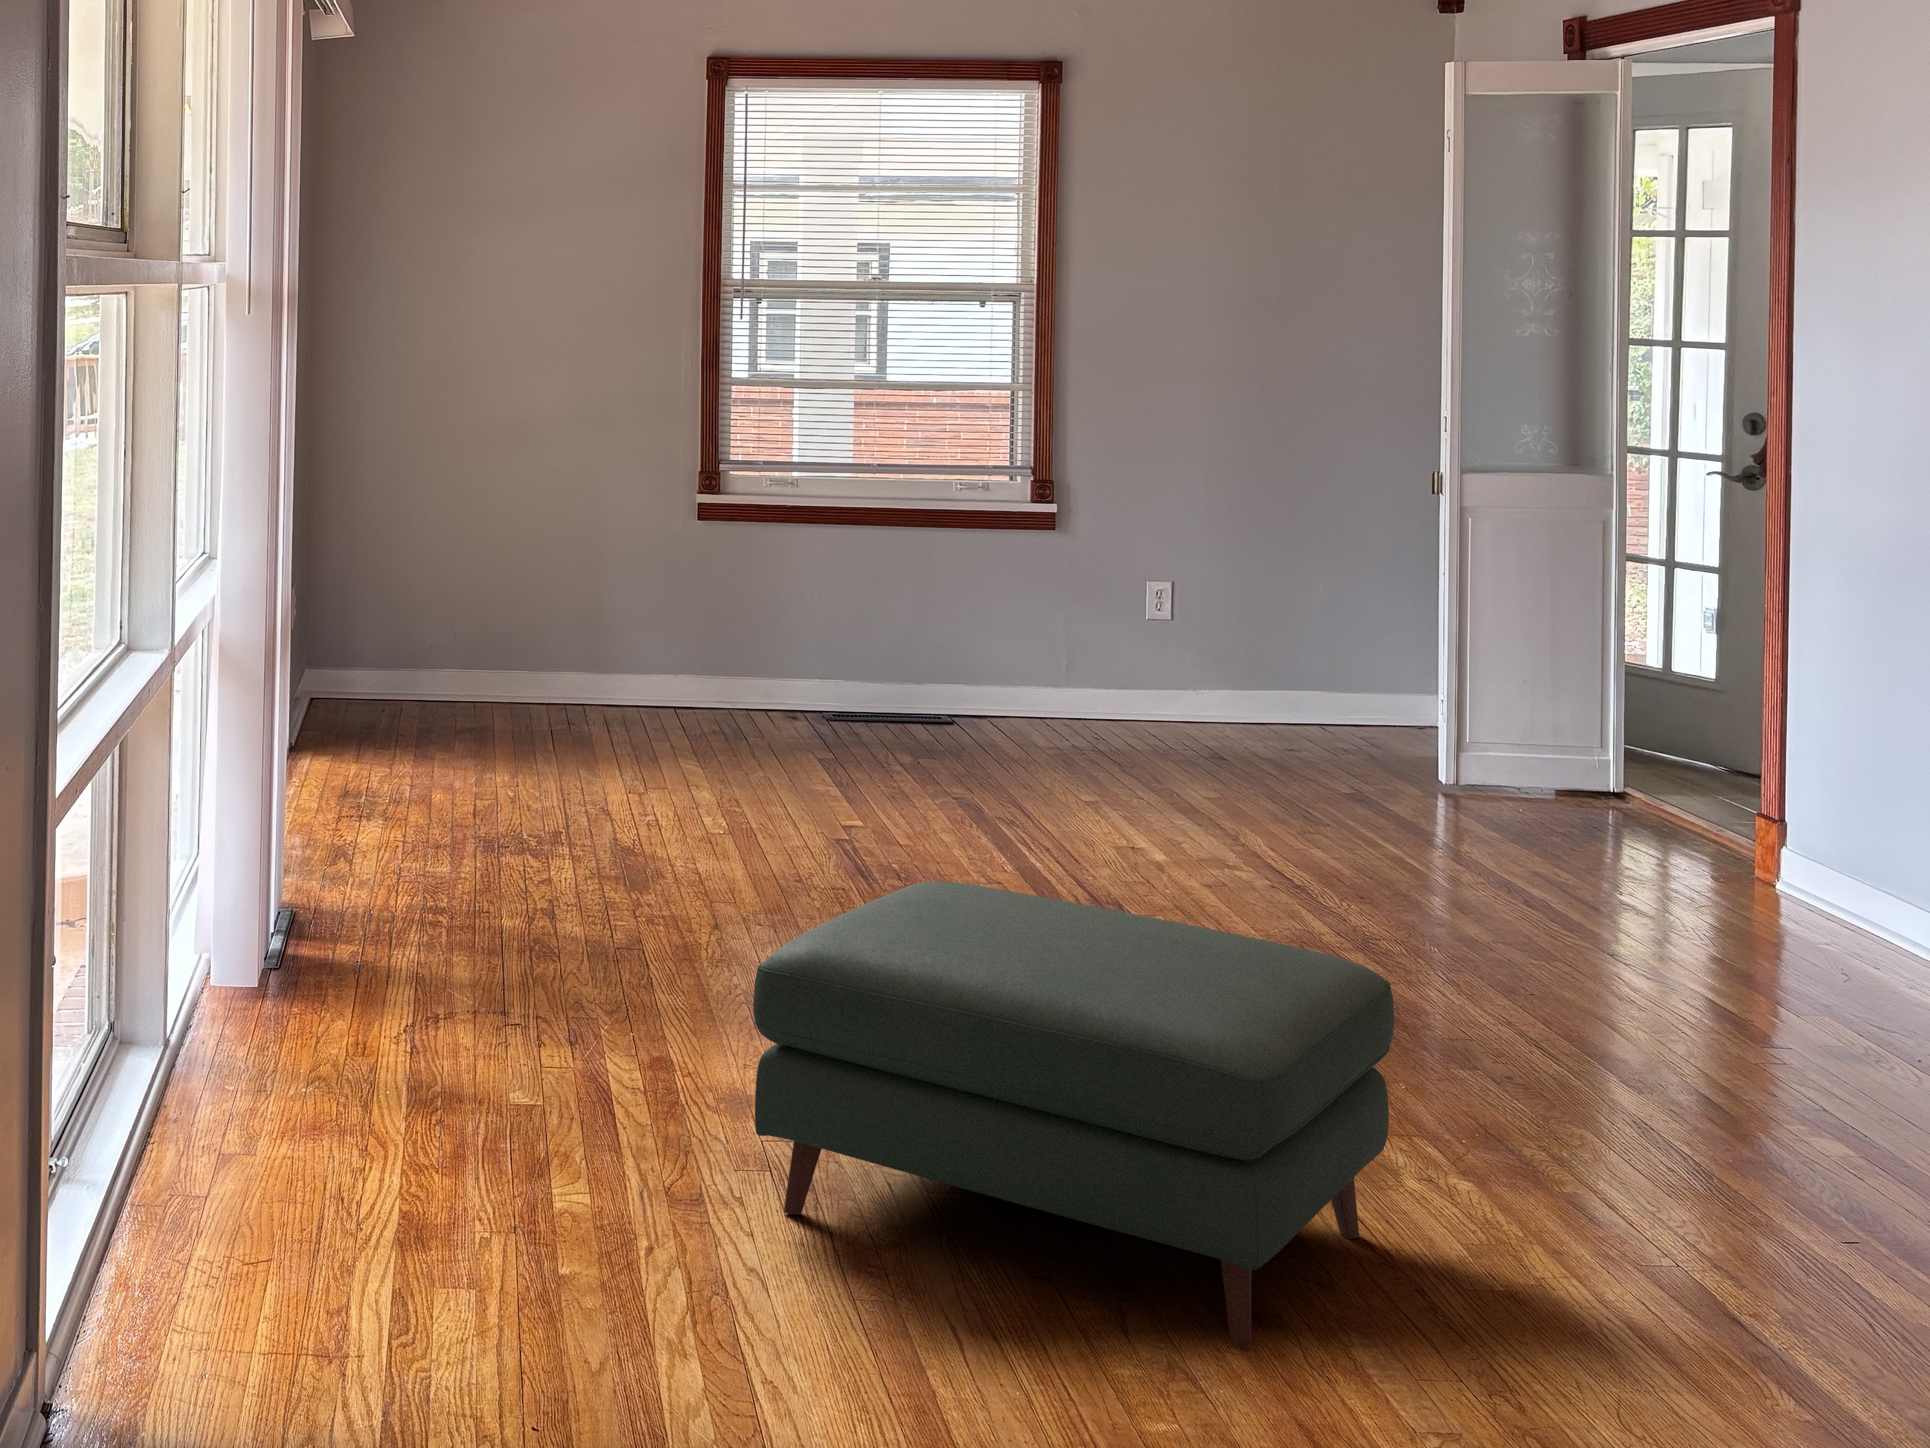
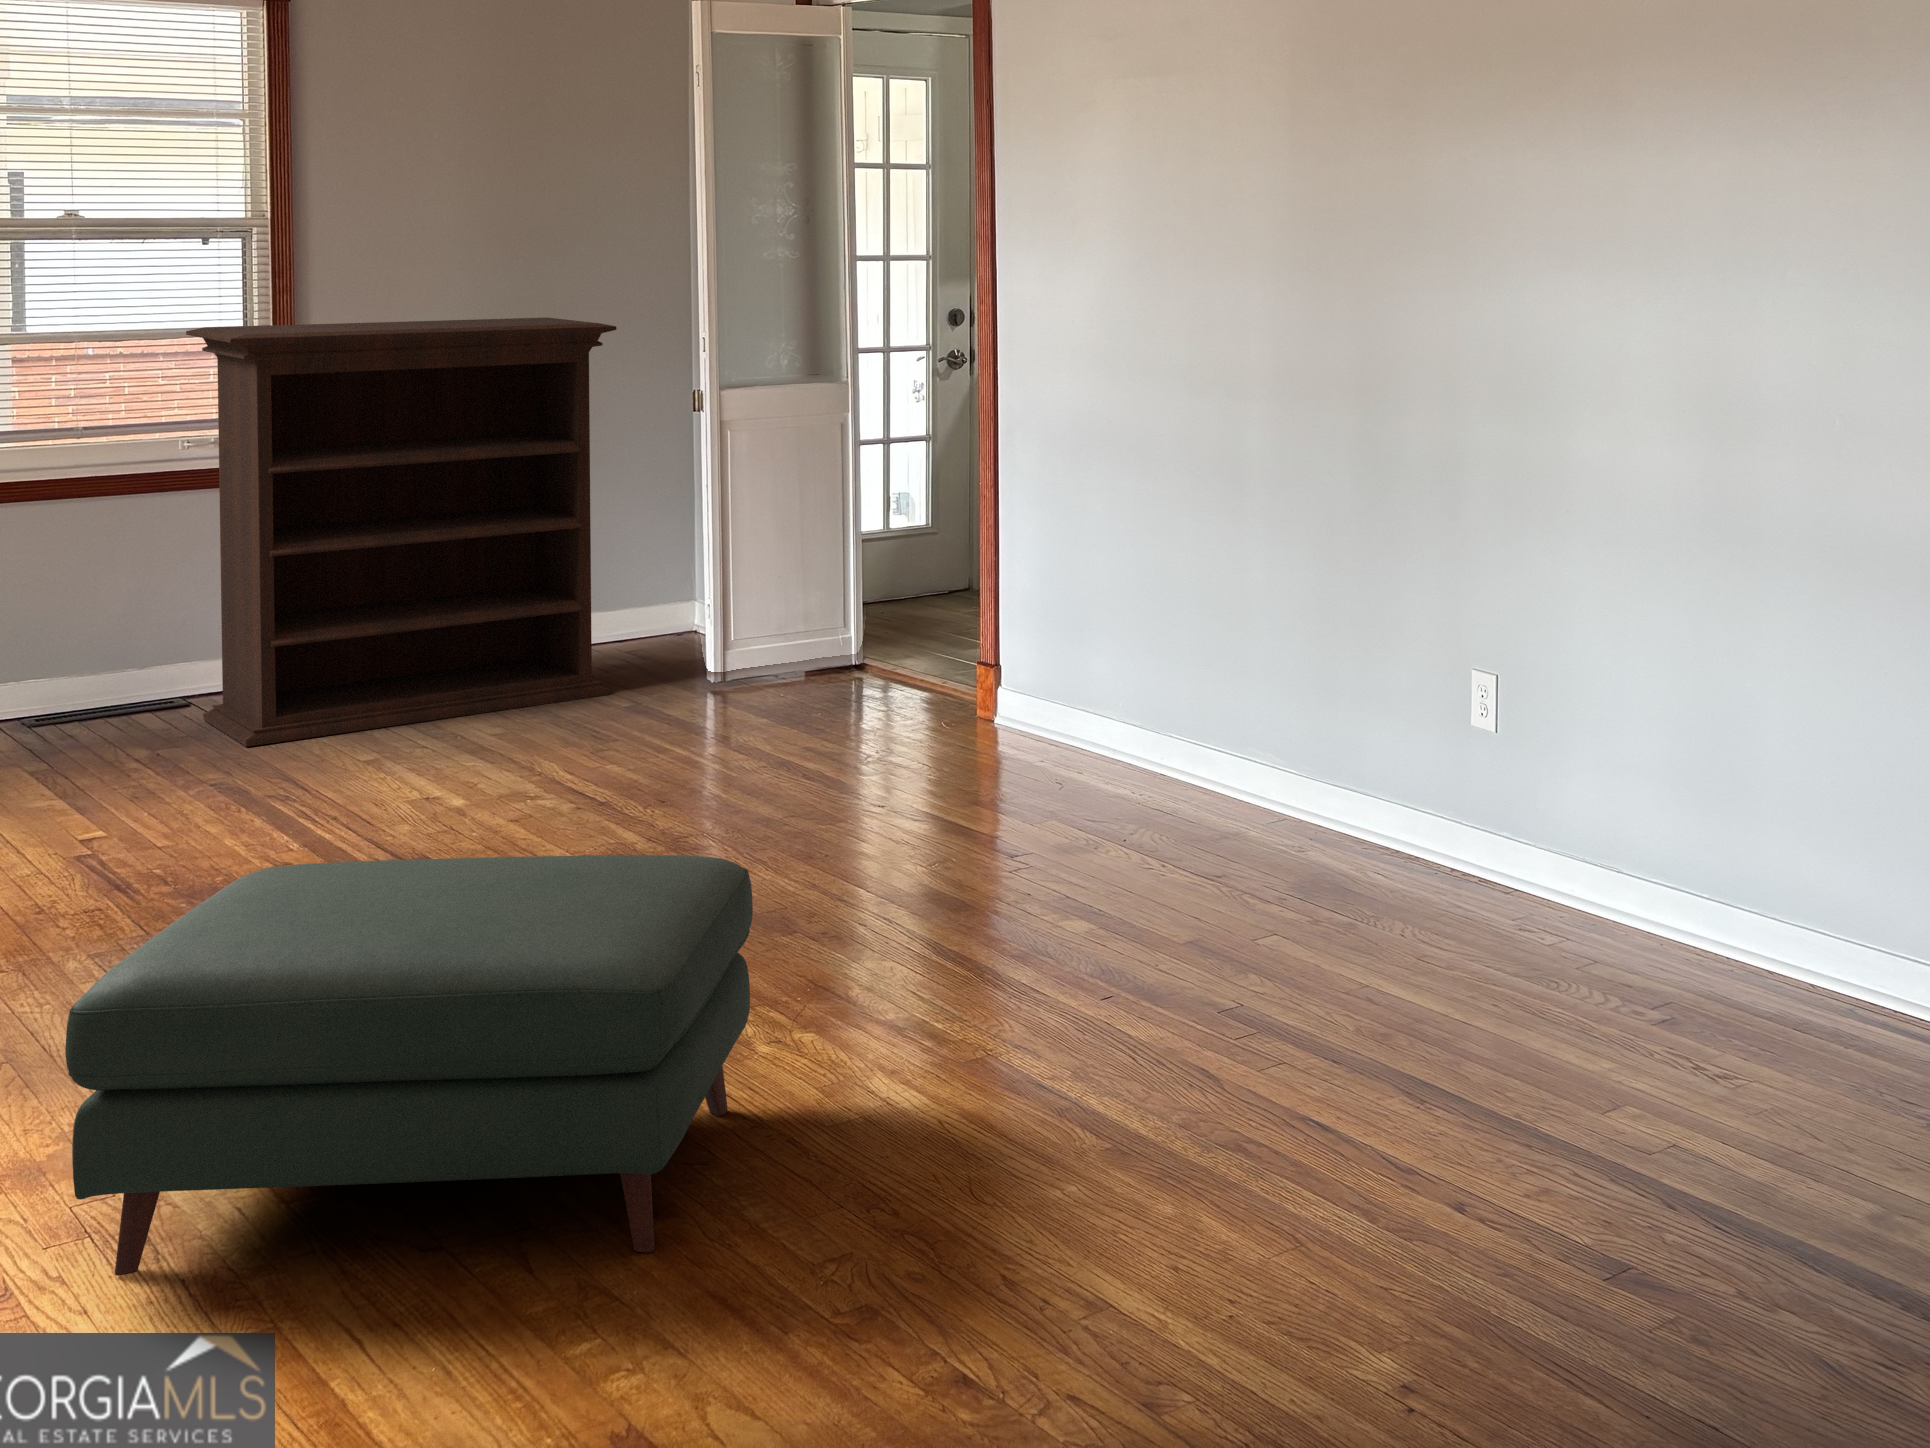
bookshelf: none [954,385,1354,788] -> present [186,317,616,747]

